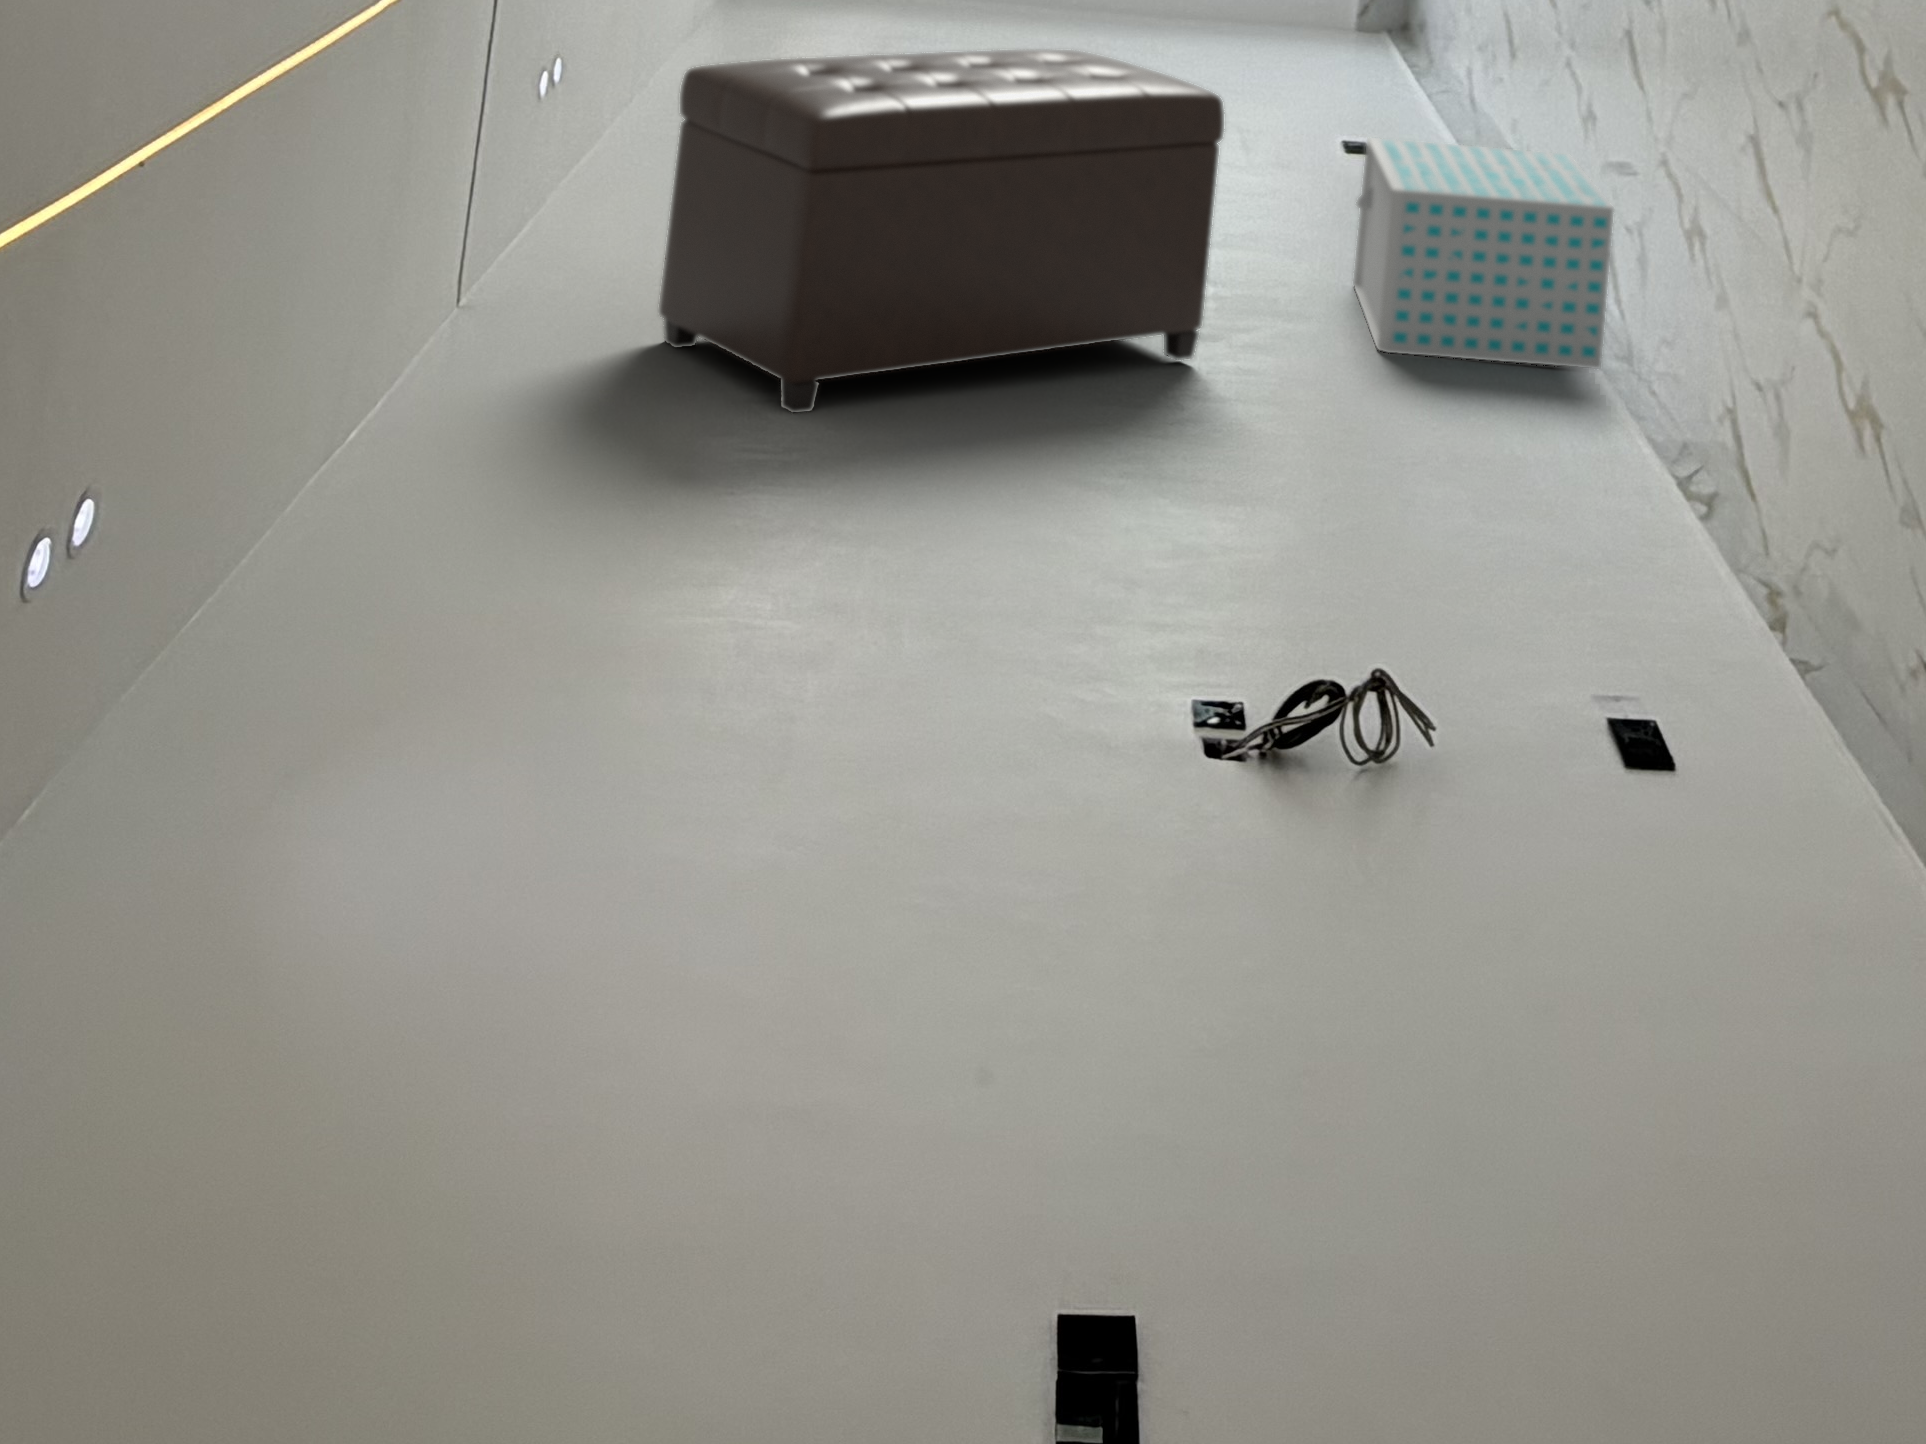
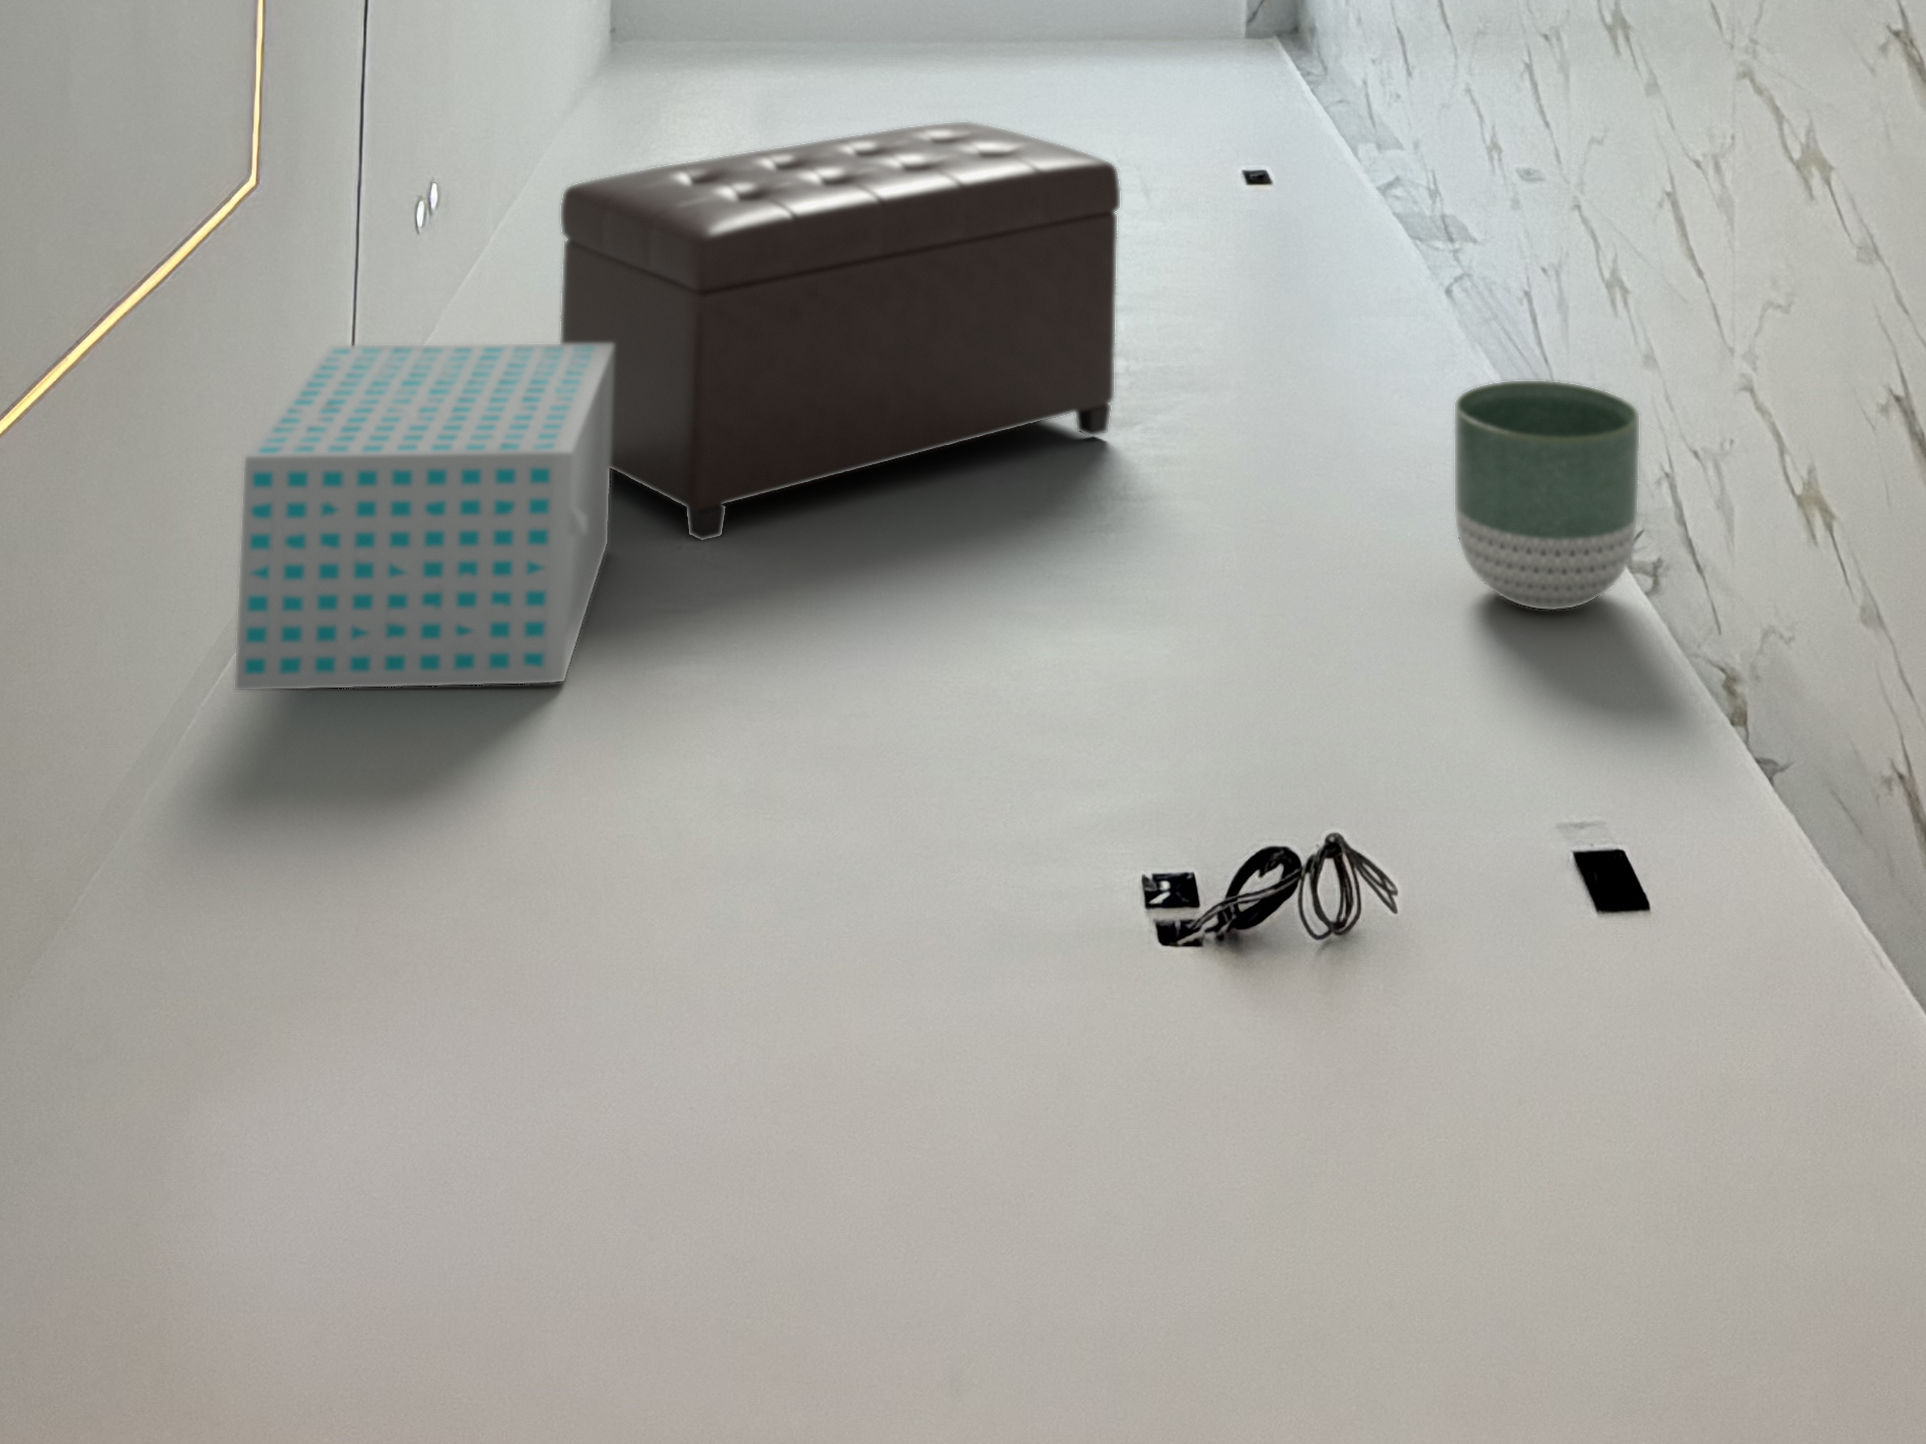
storage box: present [1353,138,1614,369] -> present [235,343,614,690]
planter: none [1527,322,1712,540] -> present [1455,381,1639,610]

